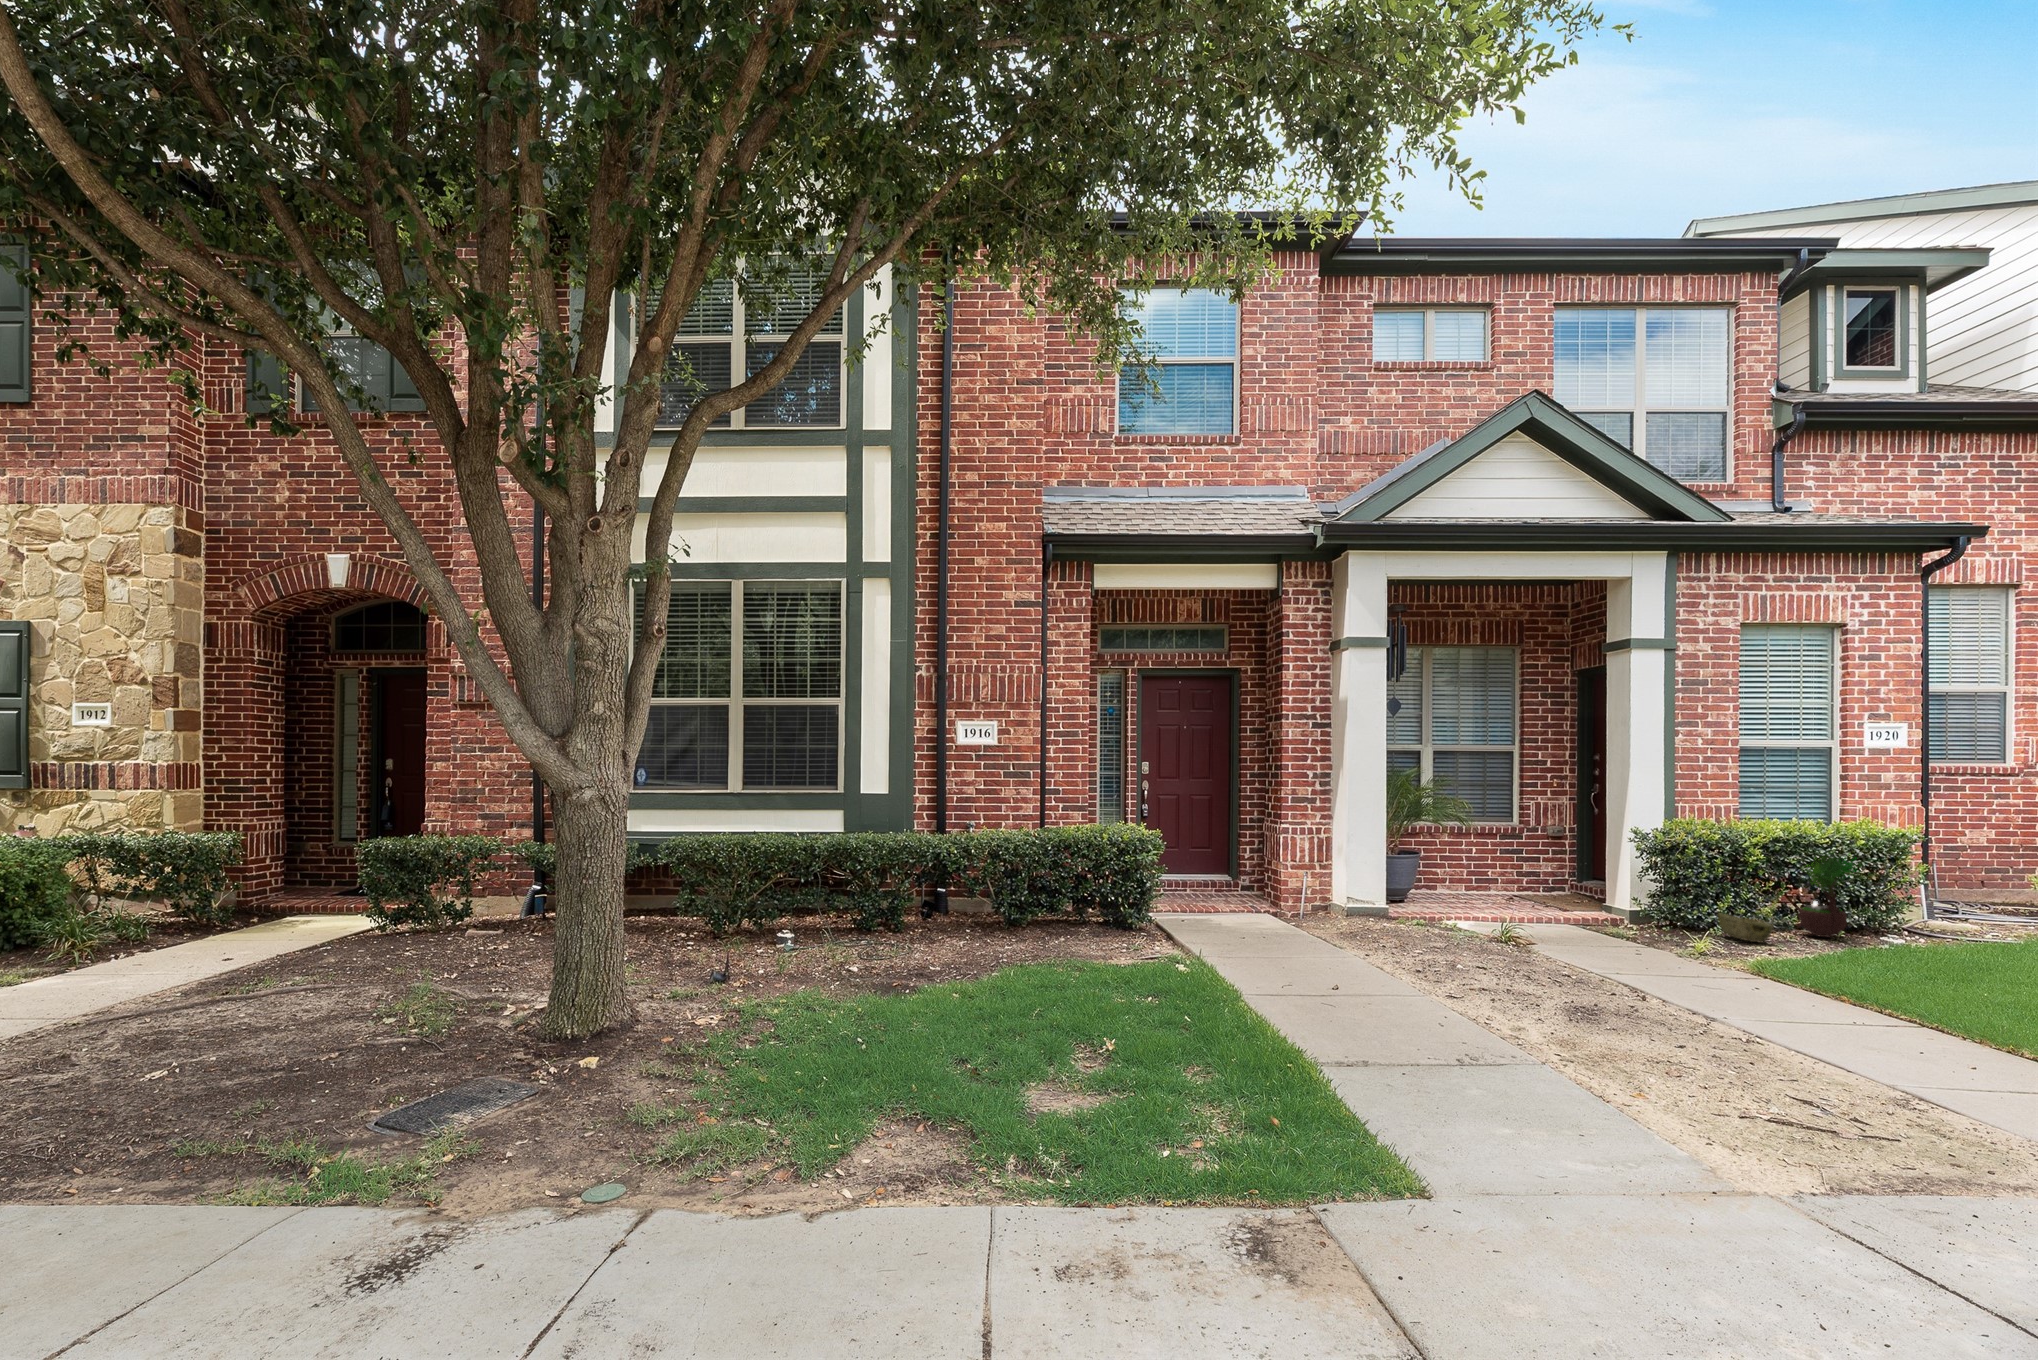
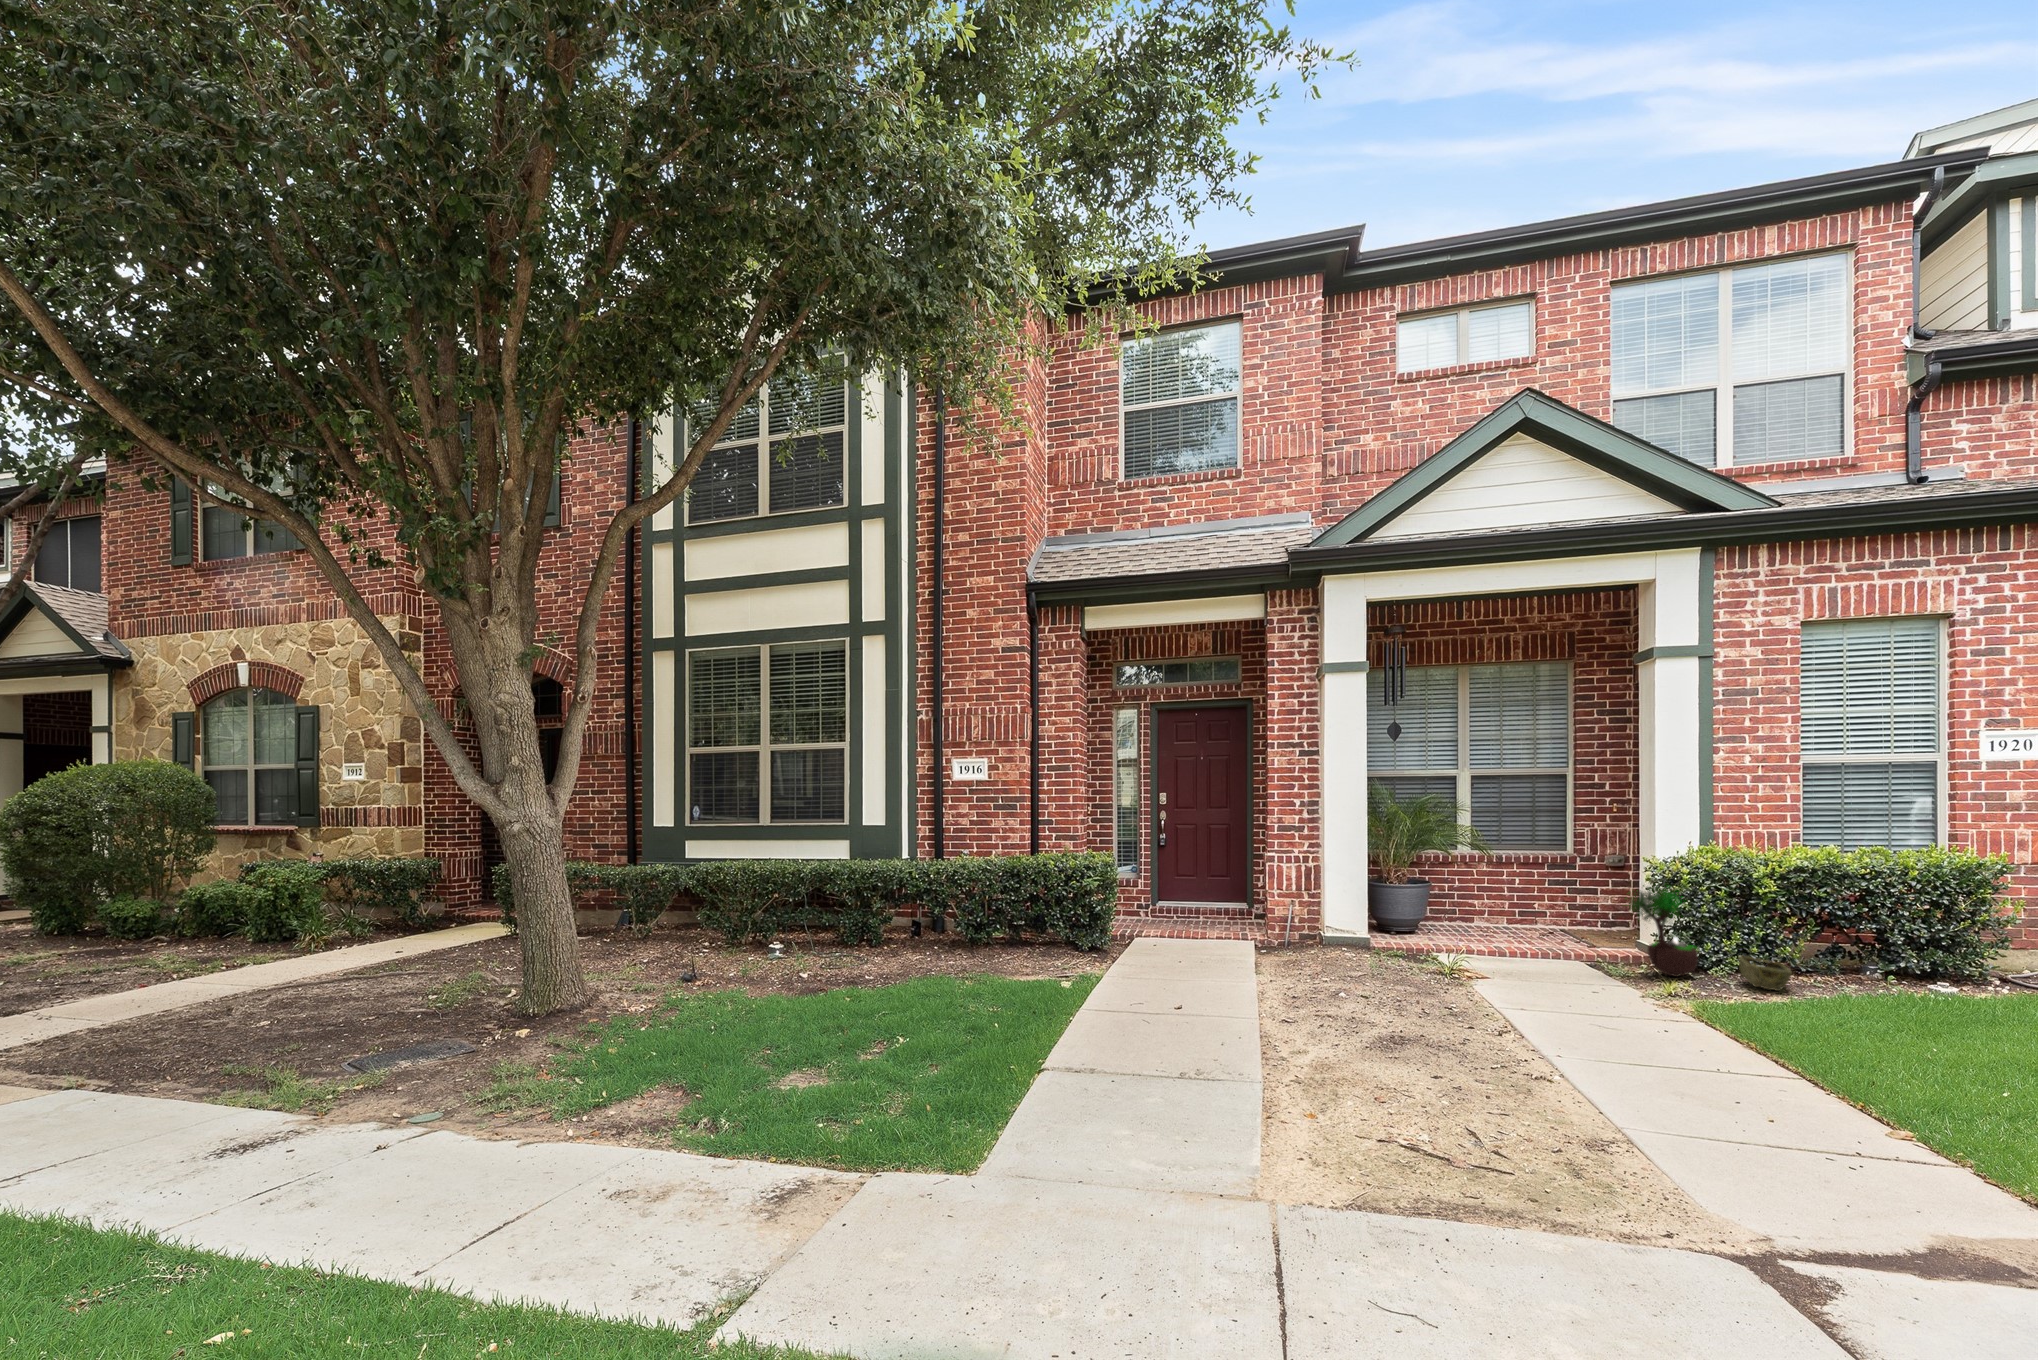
potted tree: present [1798,852,1855,937] -> present [1625,885,1698,976]

